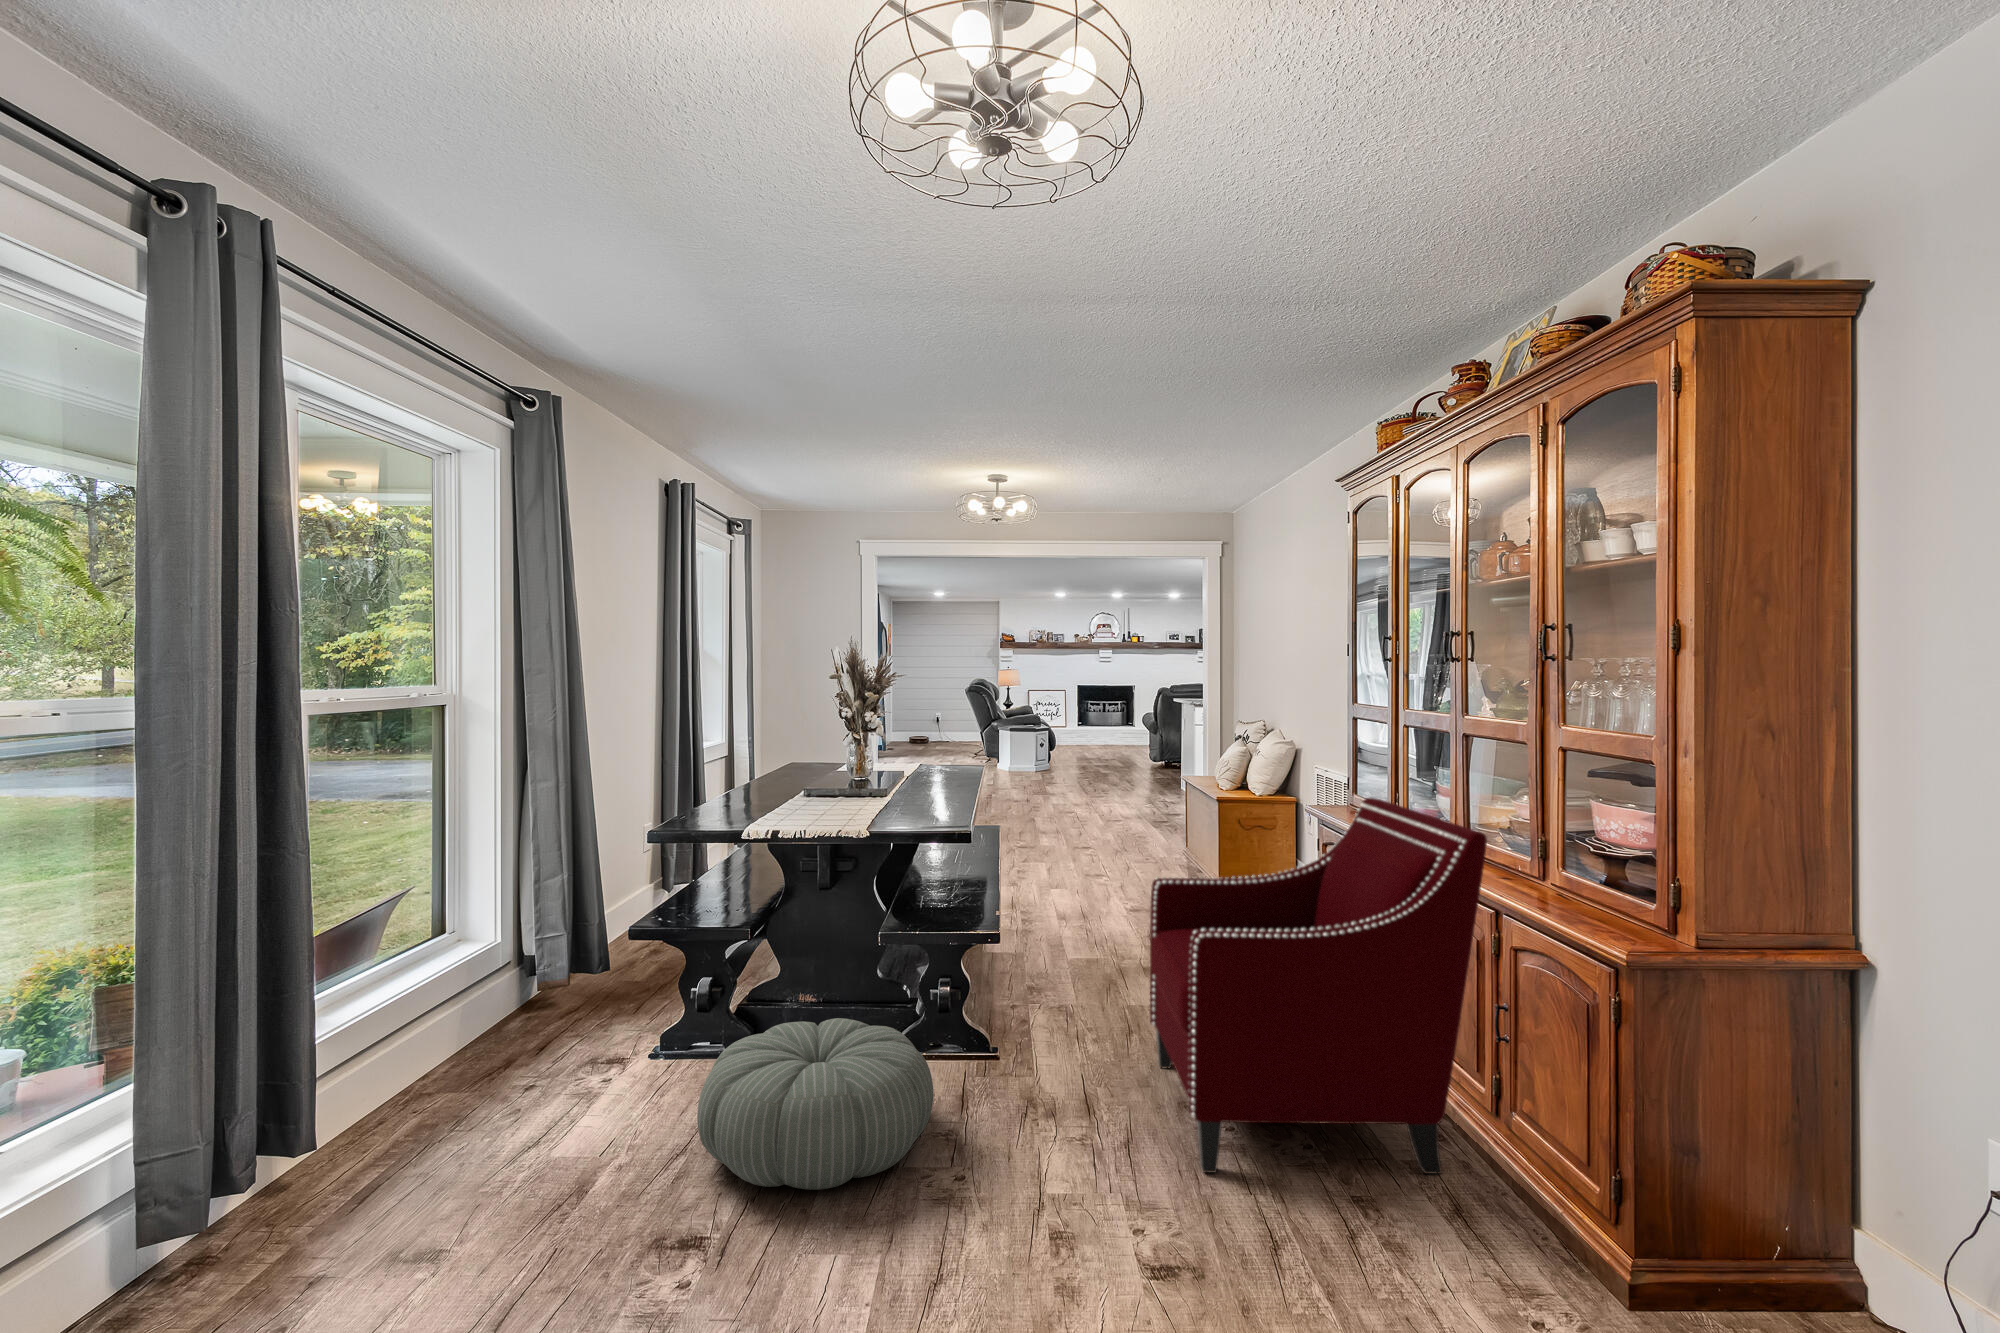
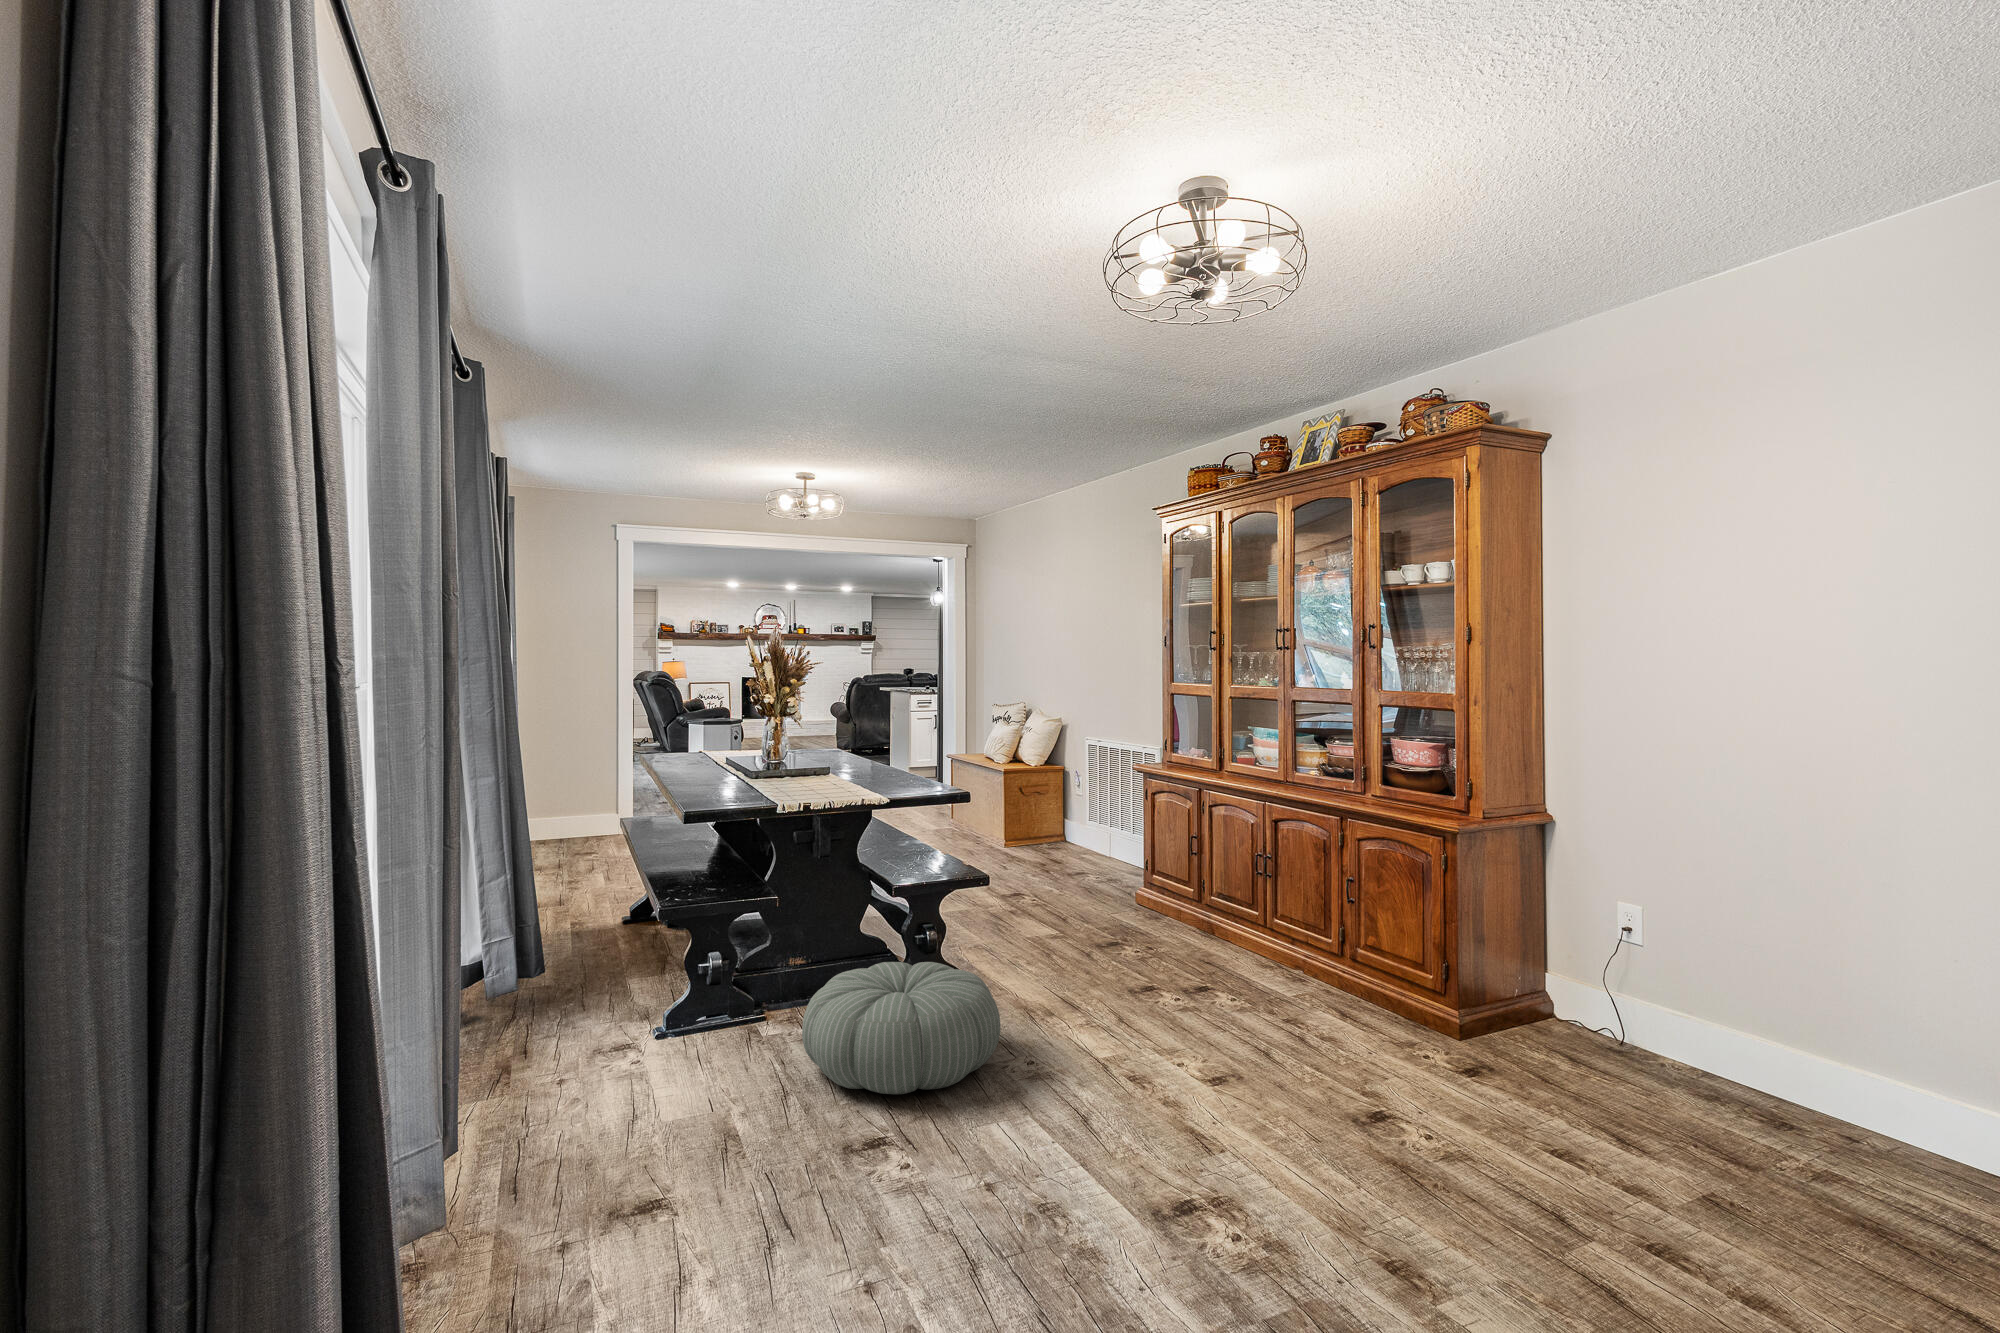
armchair: present [1149,798,1487,1174] -> none [1082,752,1341,1025]

